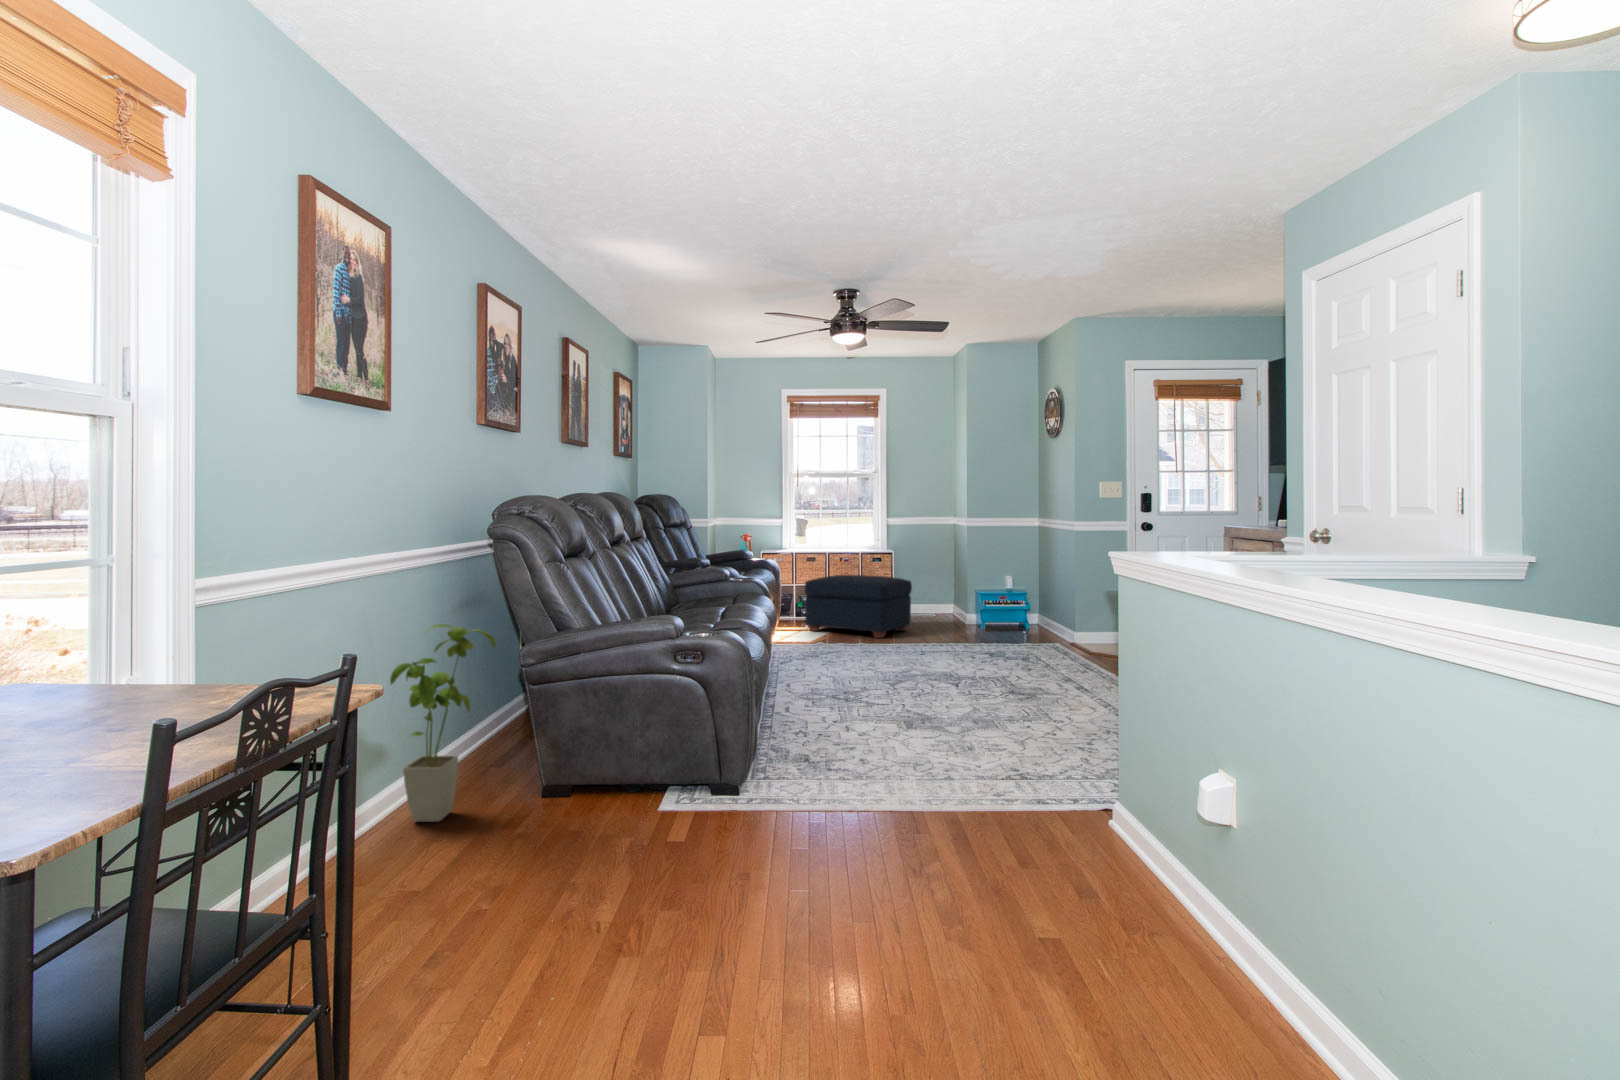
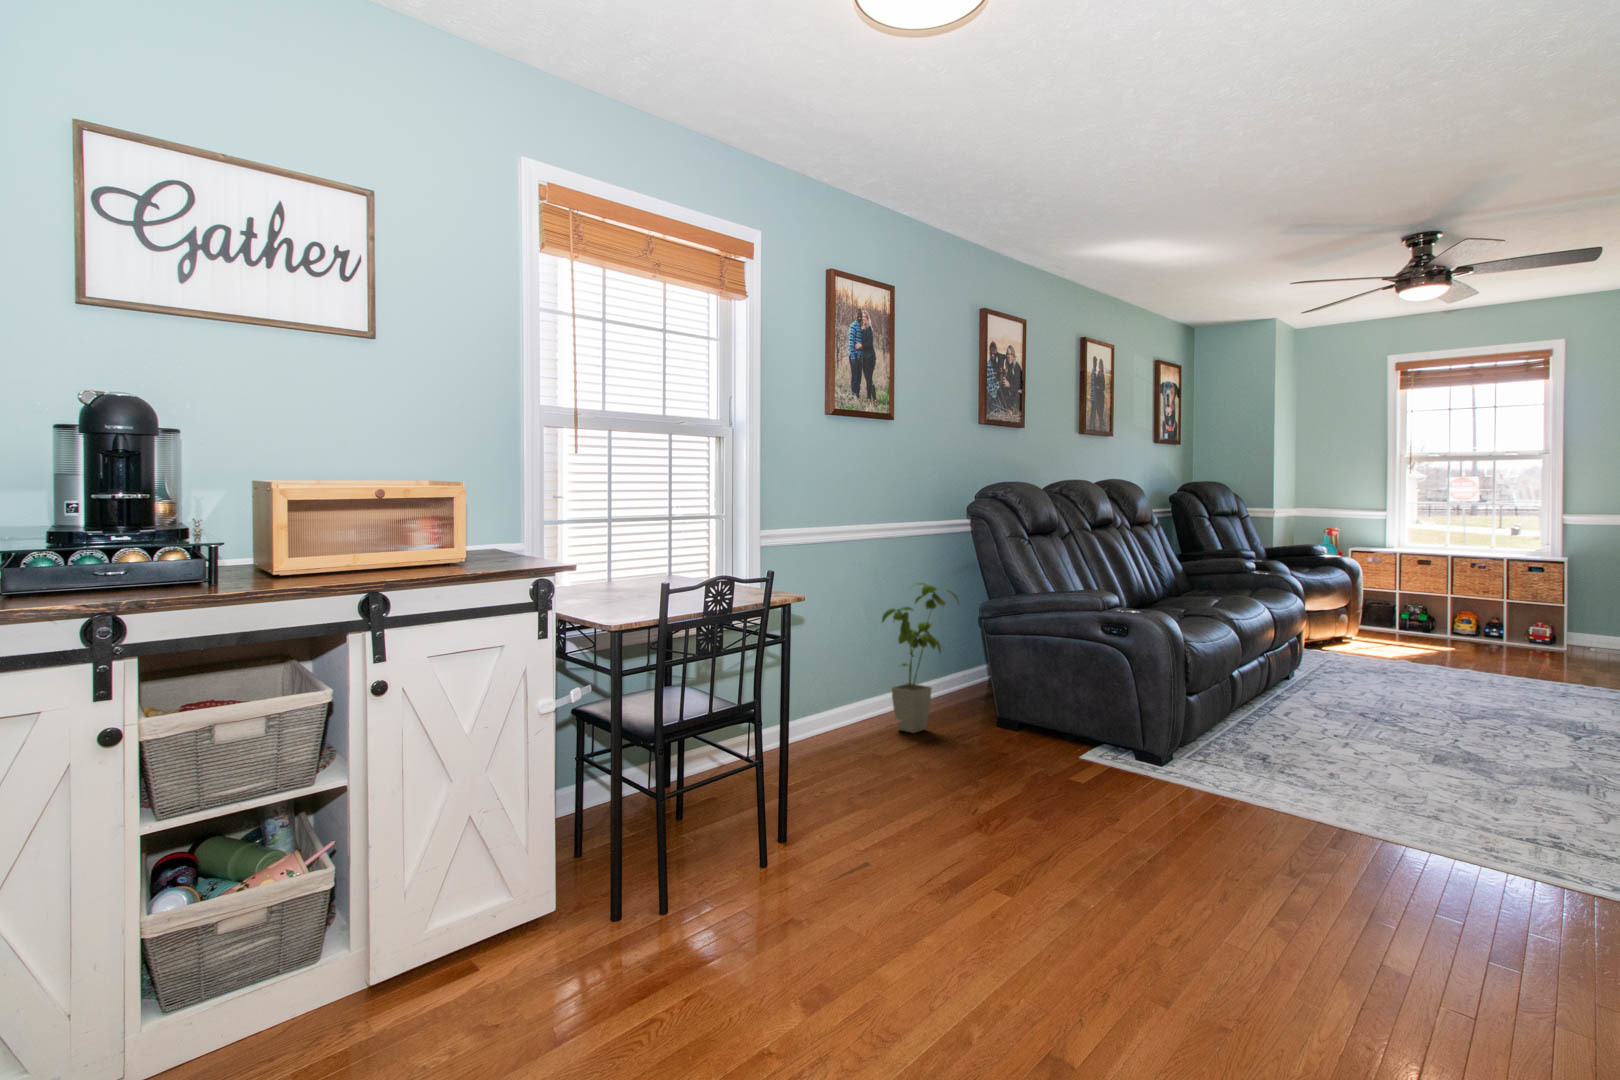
ottoman: present [805,575,912,638] -> none [1400,584,1580,667]

